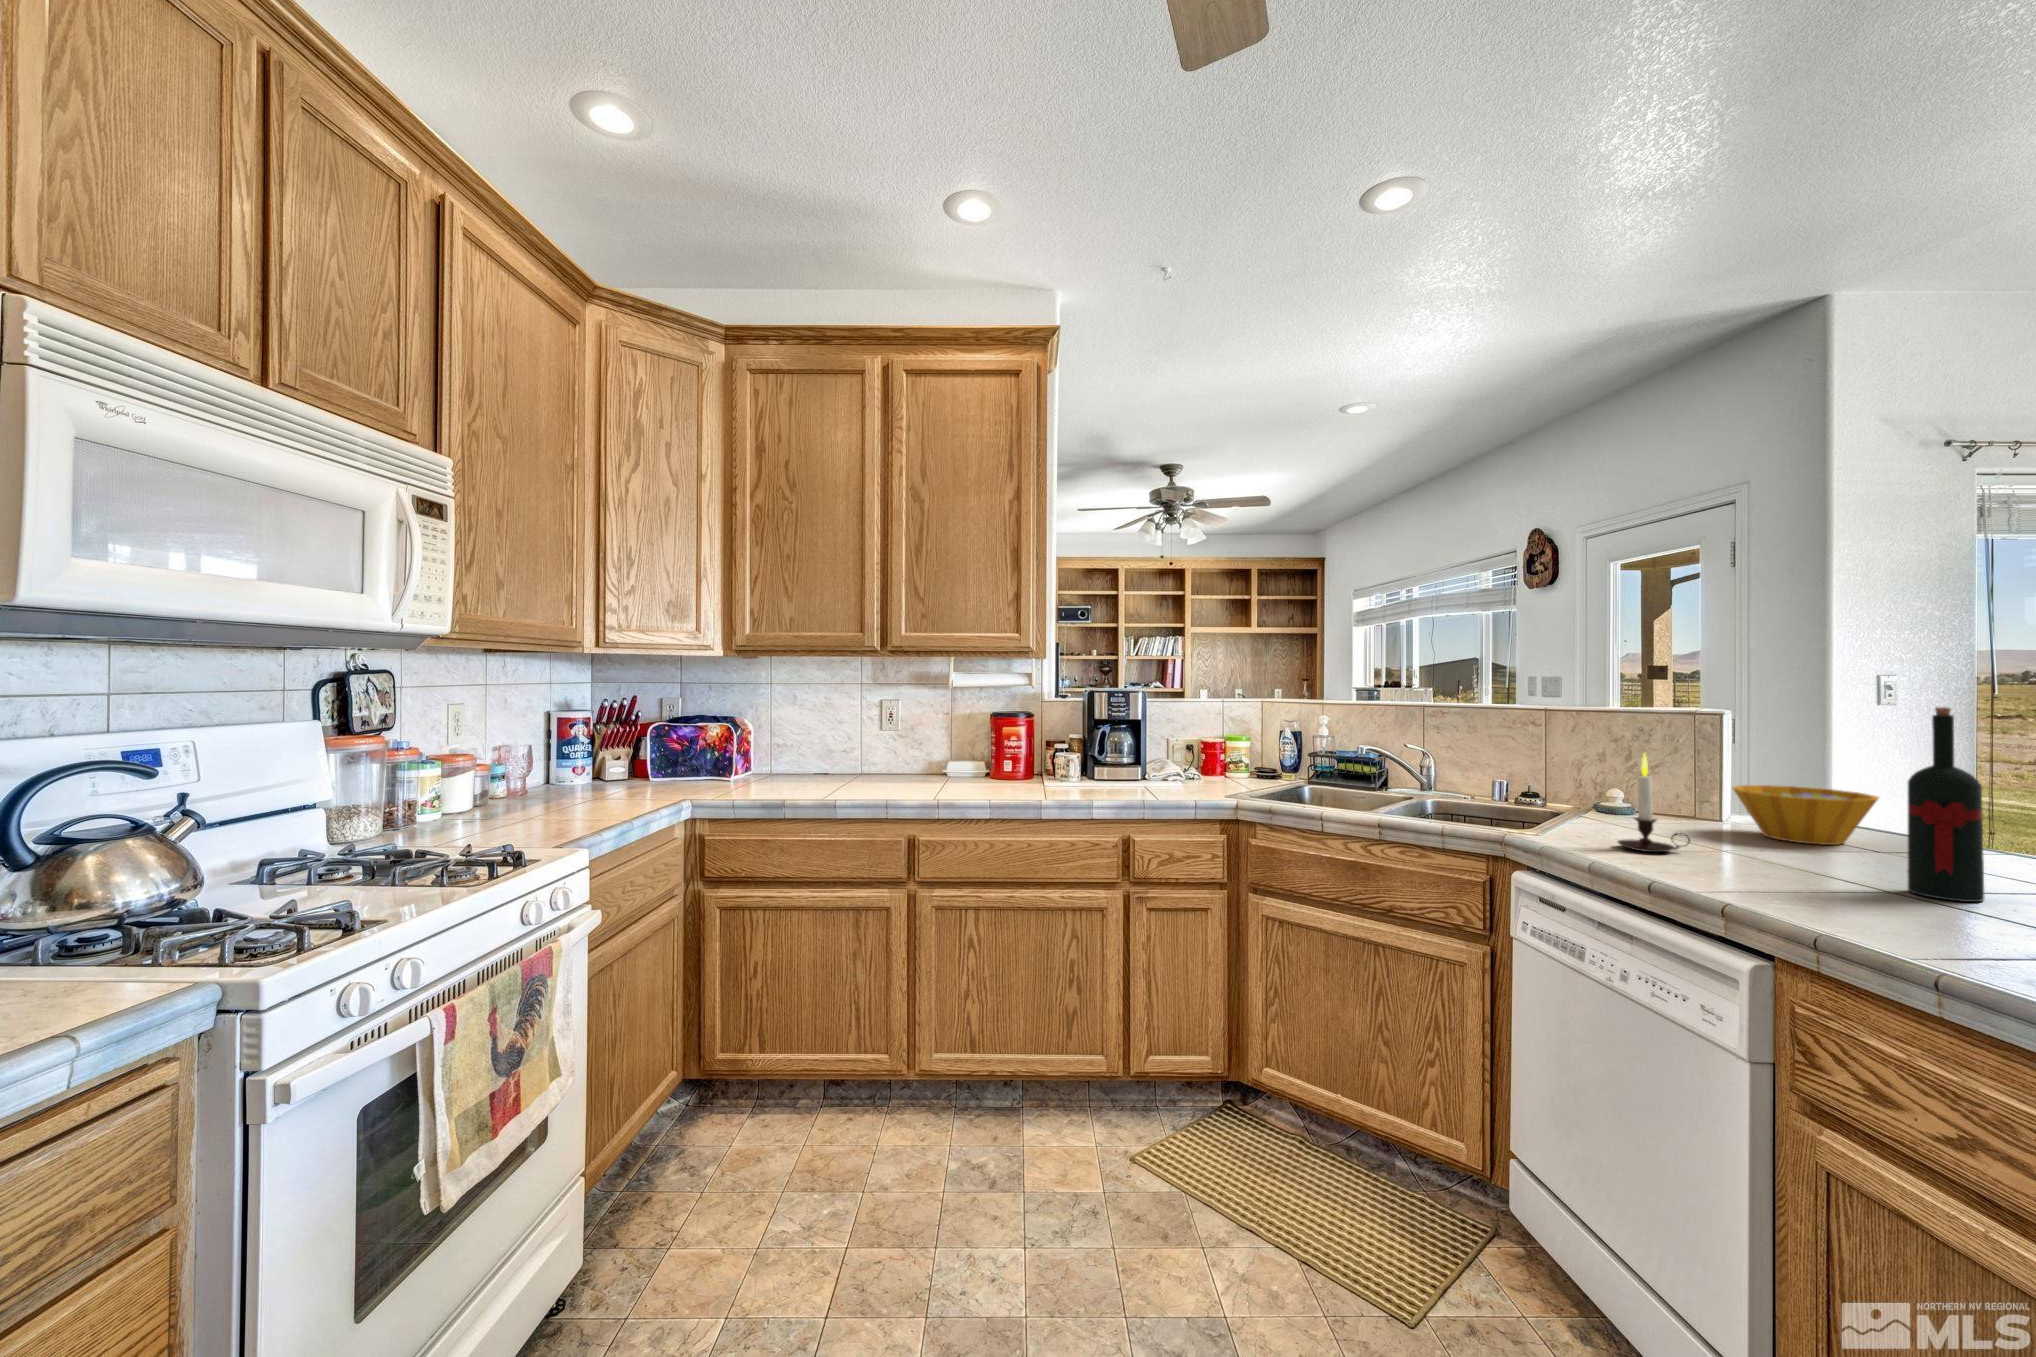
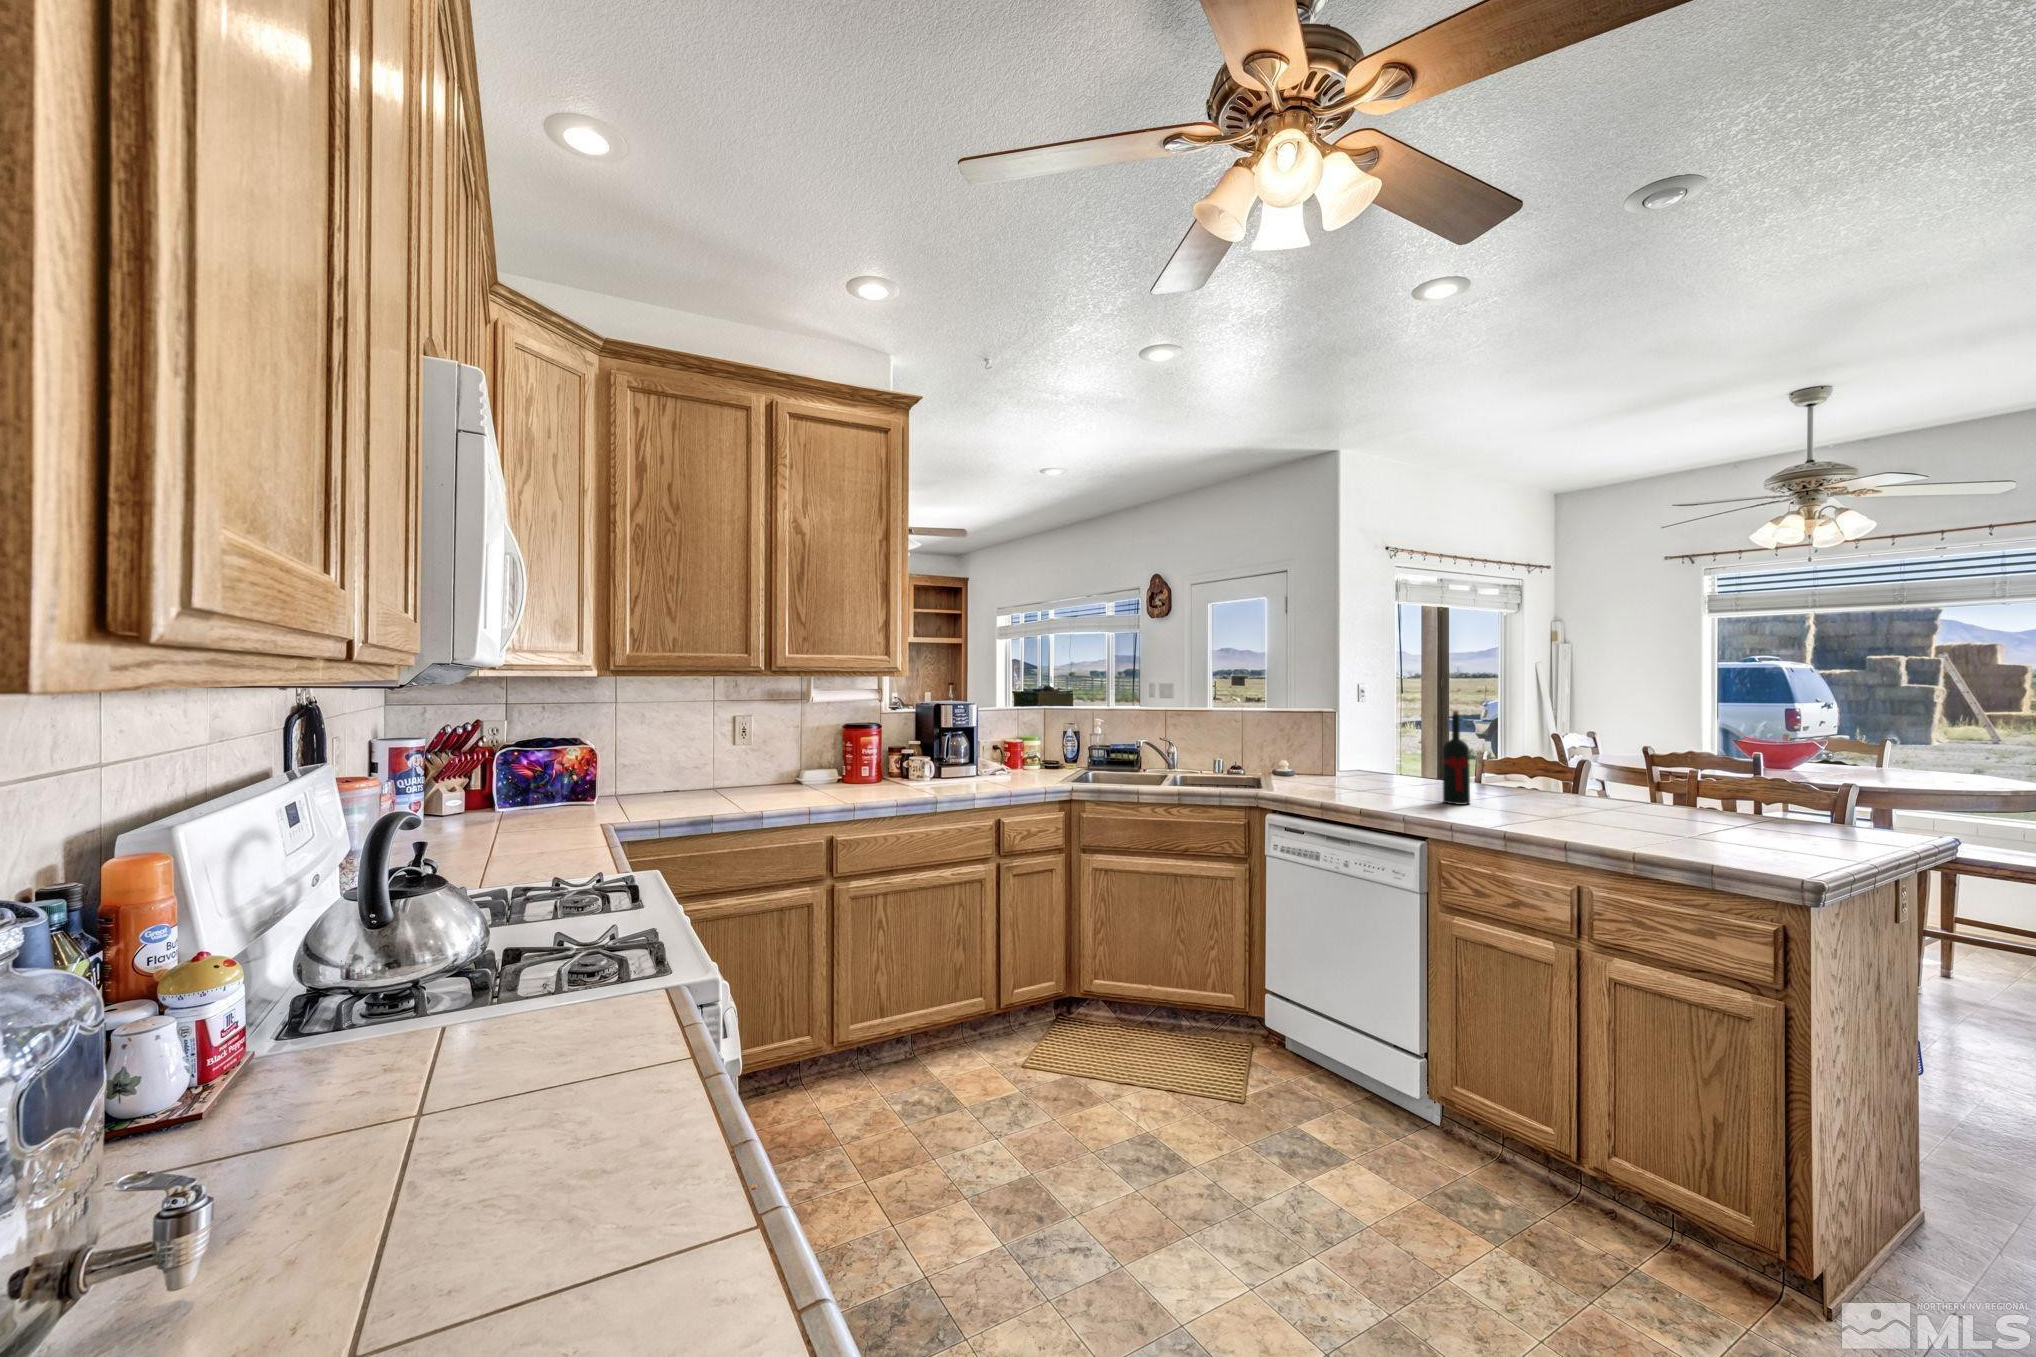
candle: present [1618,754,1690,852] -> none [1311,738,1345,796]
bowl: present [1733,785,1879,845] -> none [1346,754,1409,785]

